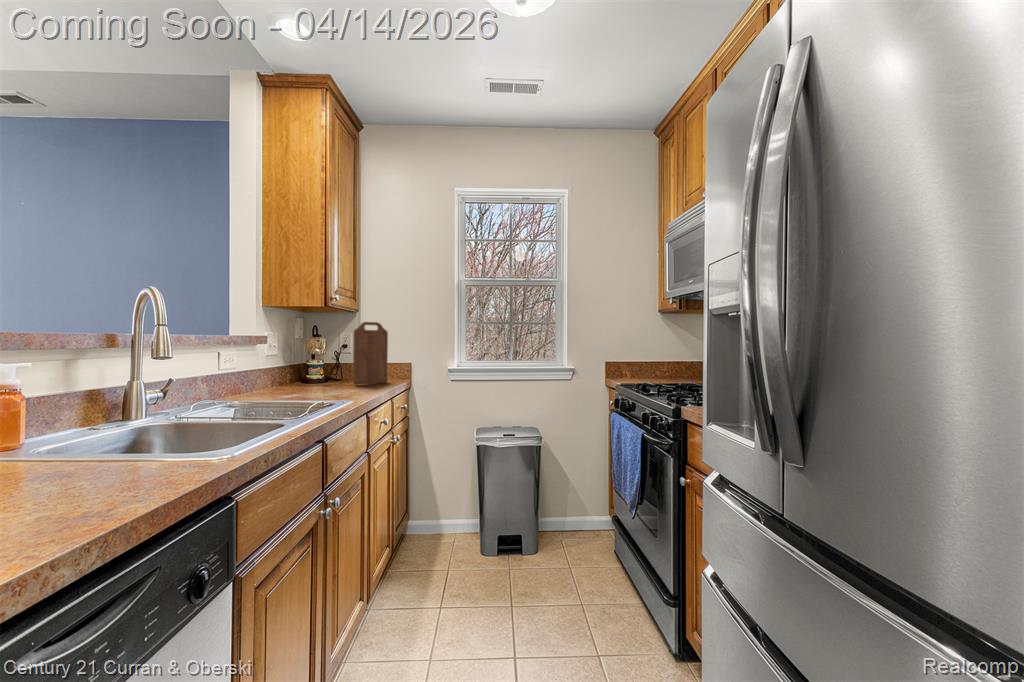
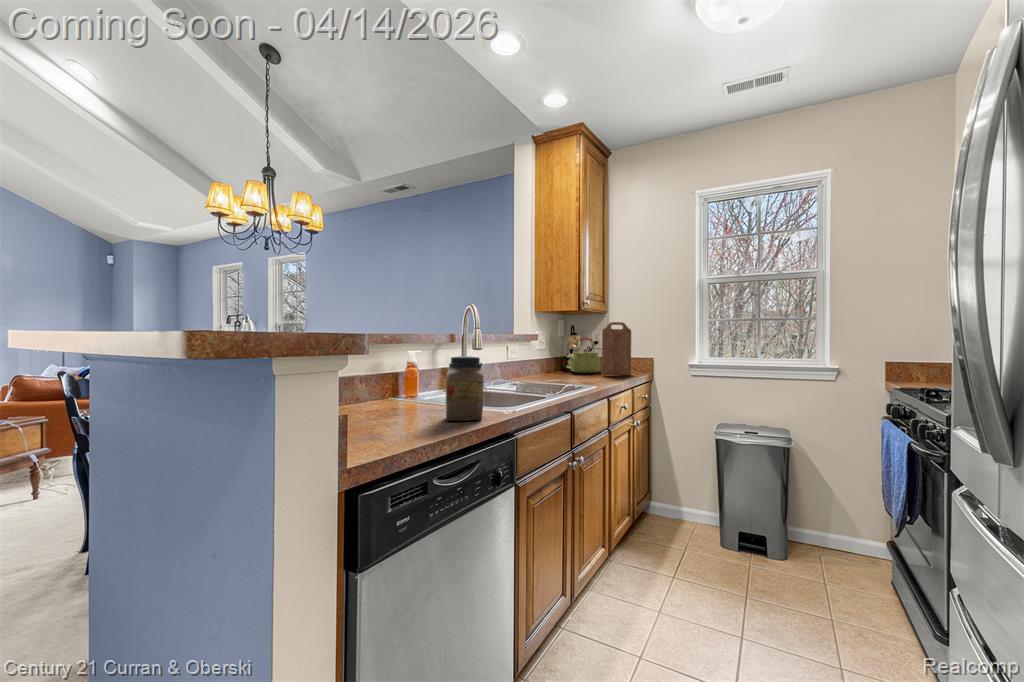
kettle: none [311,340,350,382] -> present [570,337,601,373]
jar: none [70,375,165,506] -> present [446,356,484,421]

